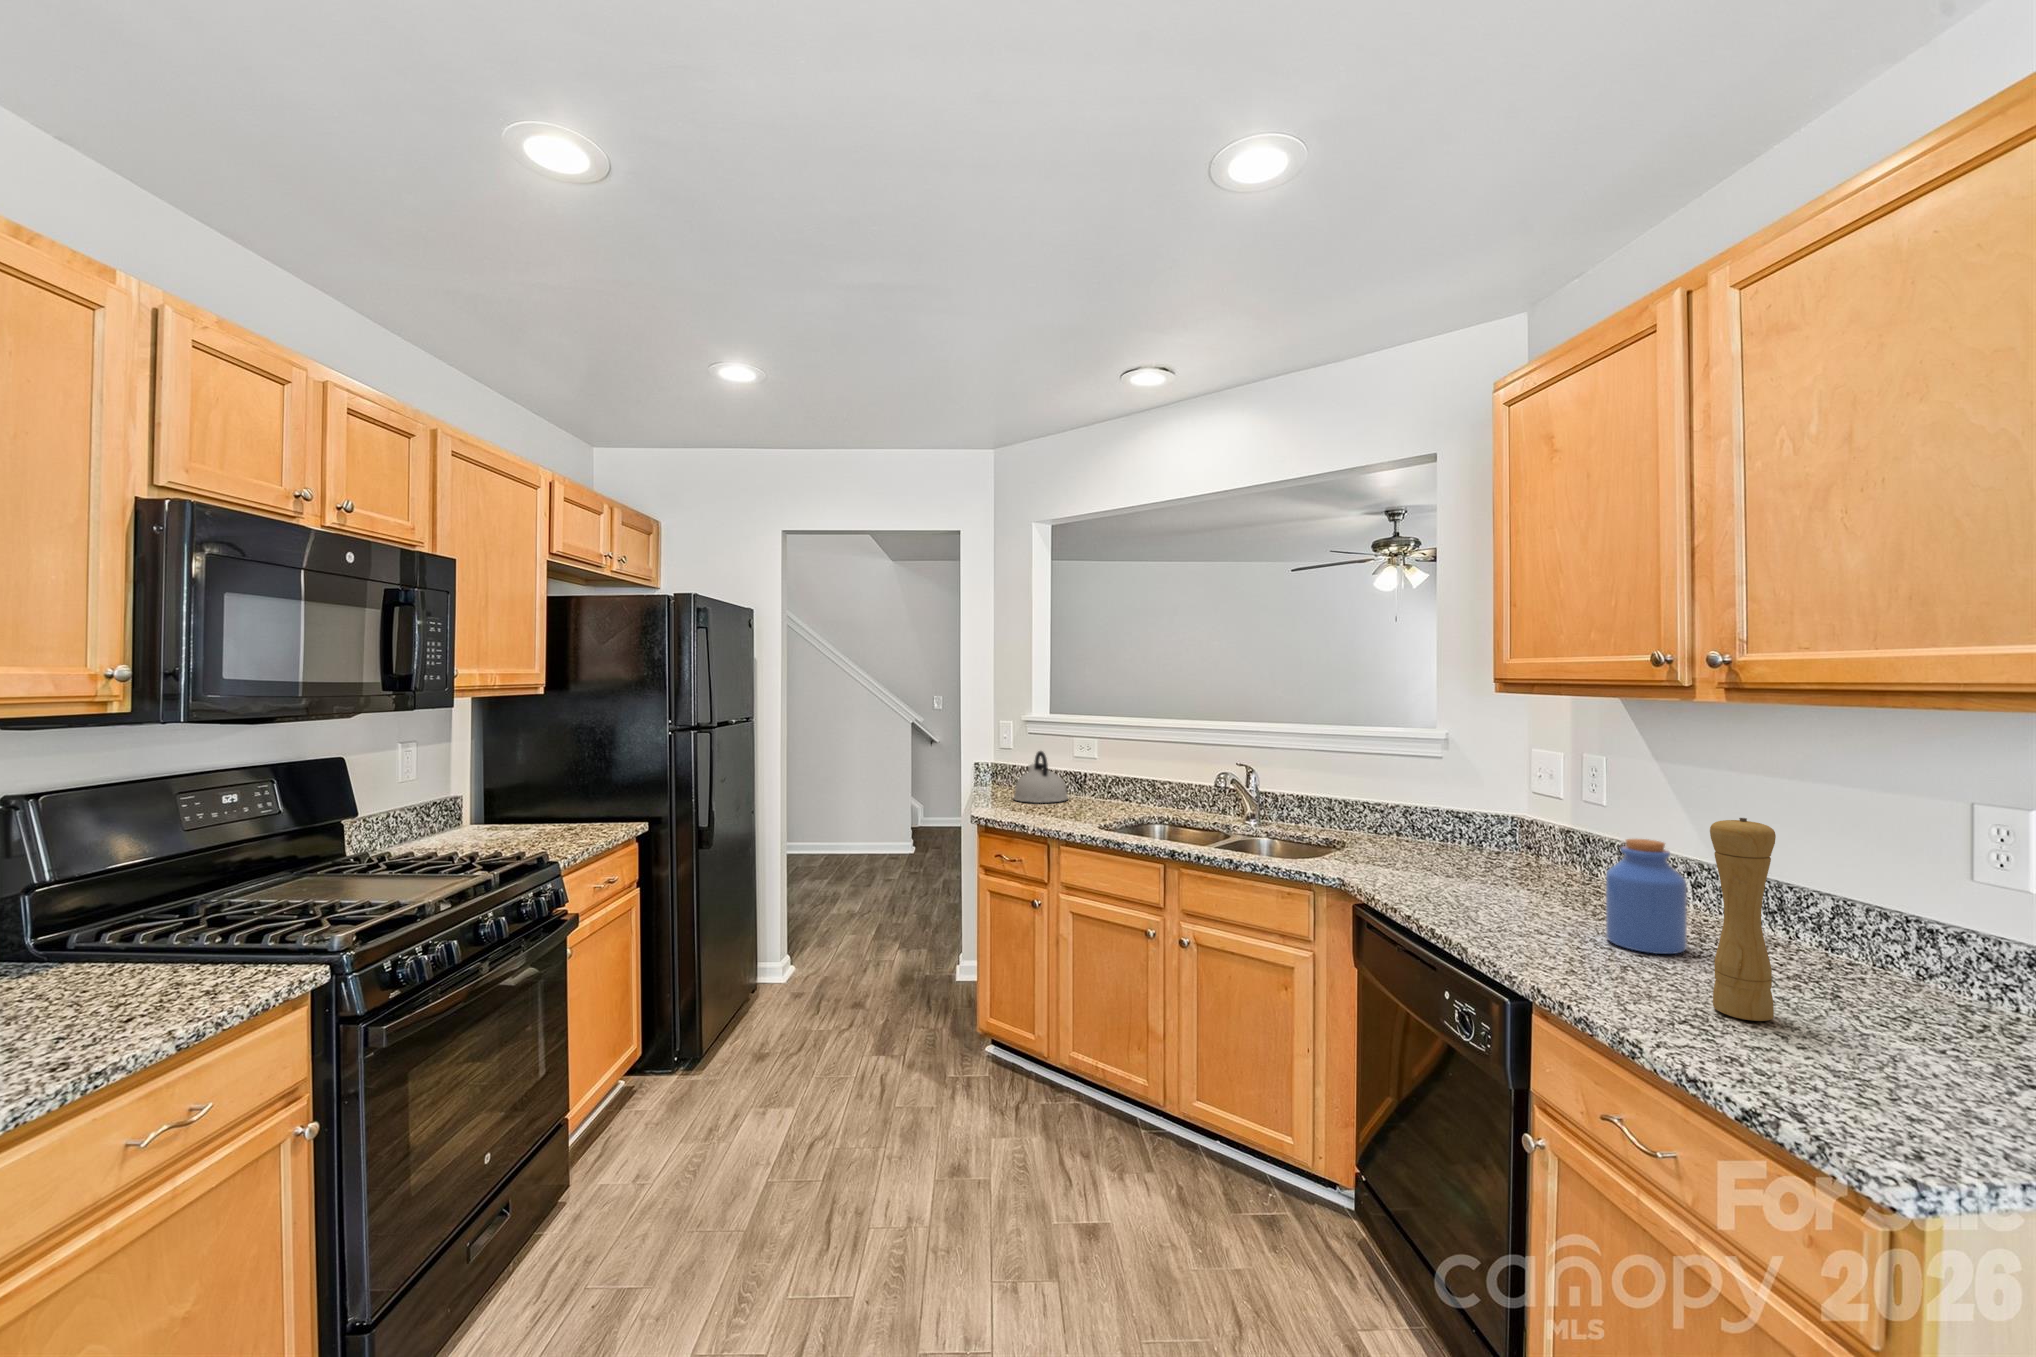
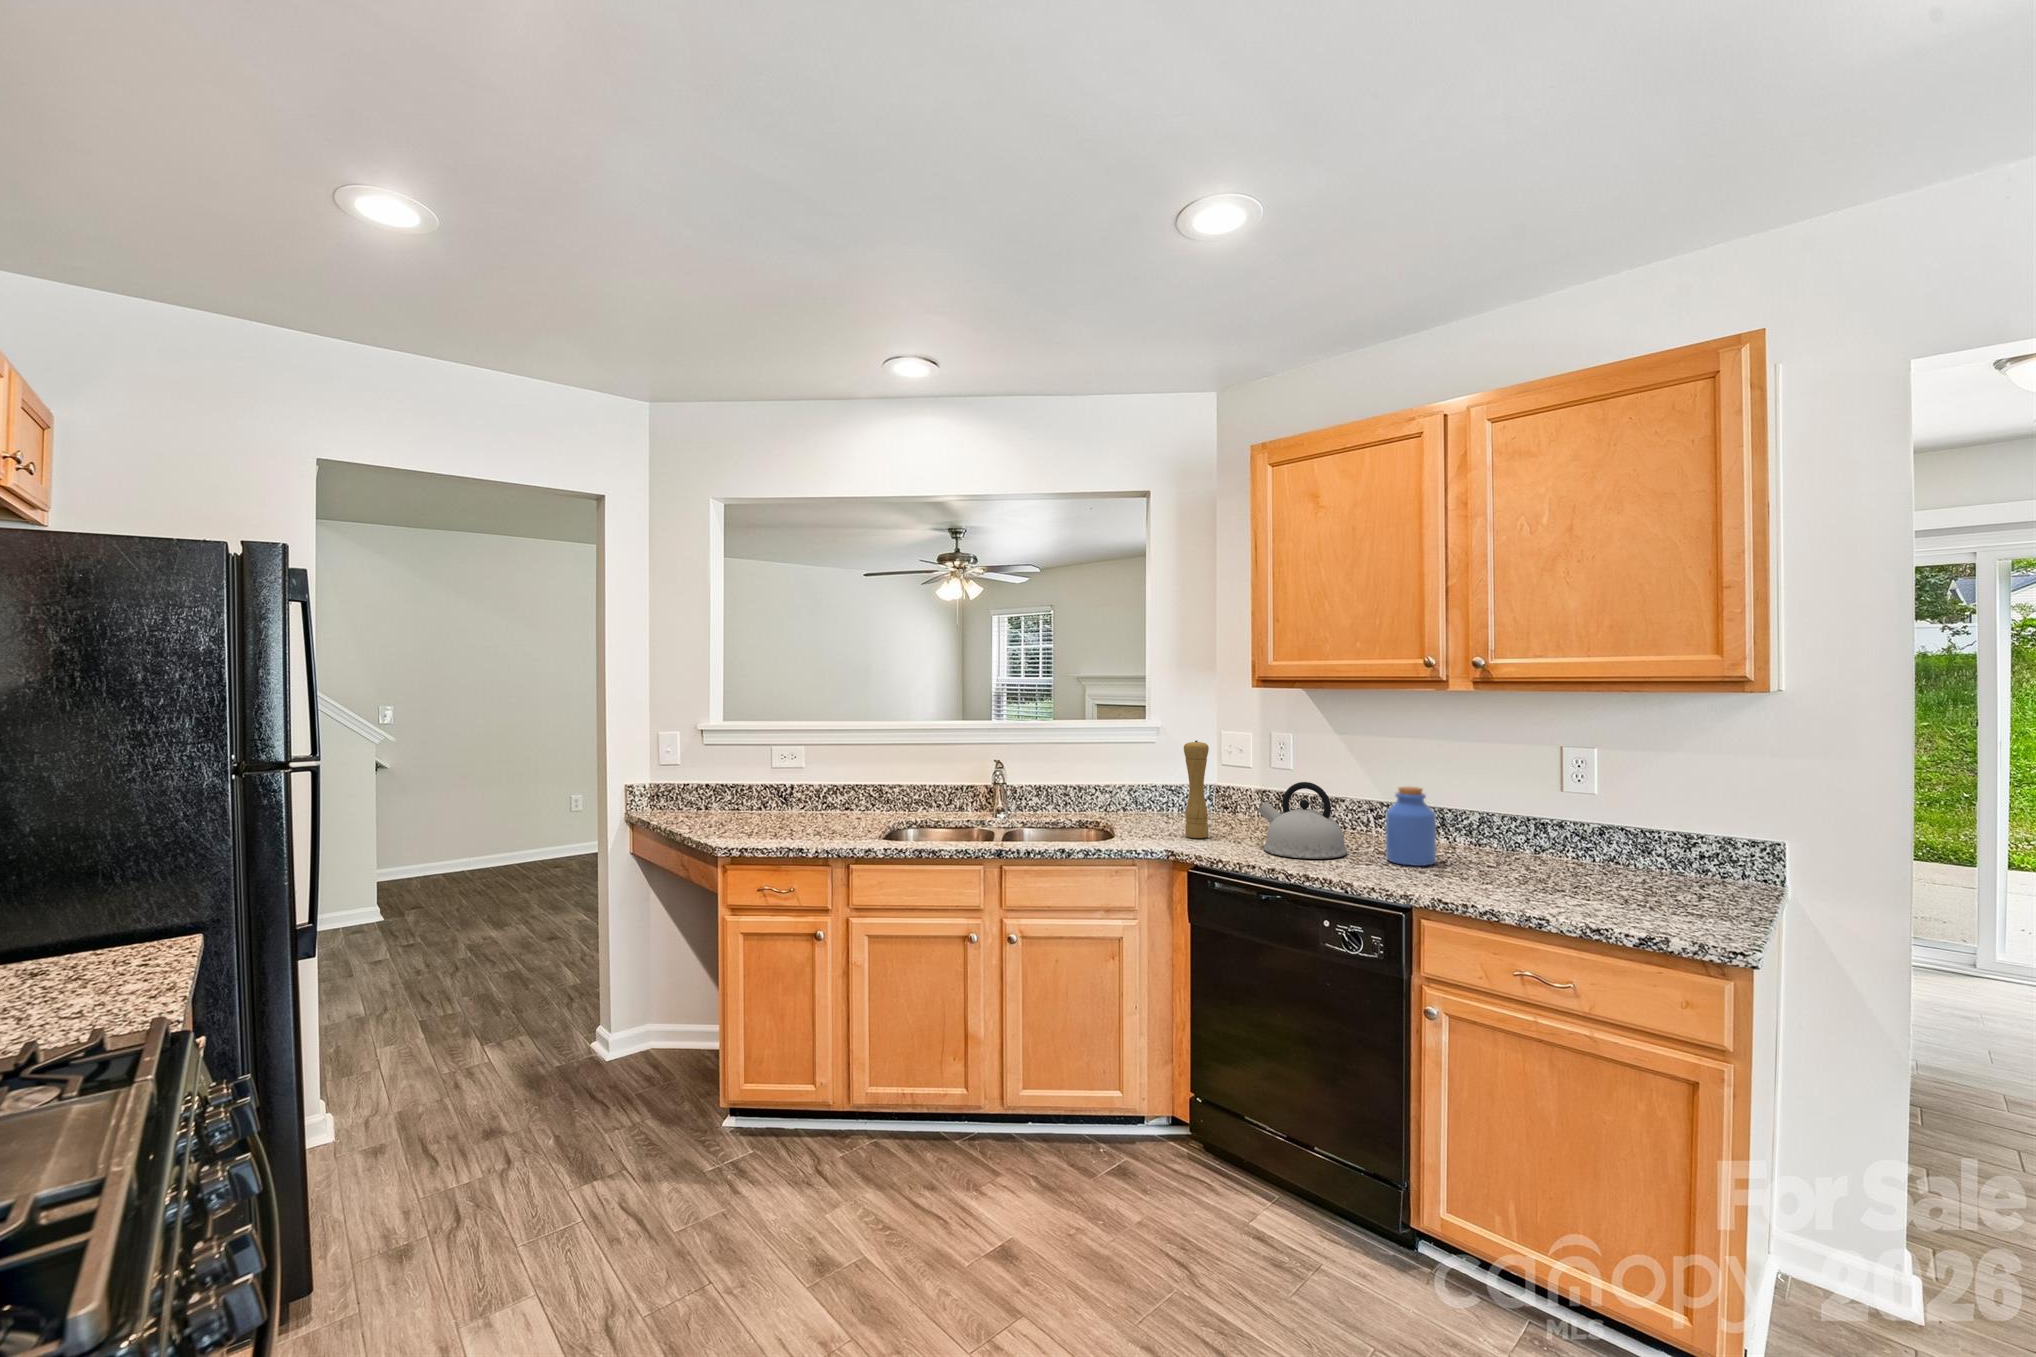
kettle: present [1014,751,1068,803] -> present [1258,782,1347,859]
pepper mill: present [1710,818,1776,1021] -> present [1184,741,1209,838]

